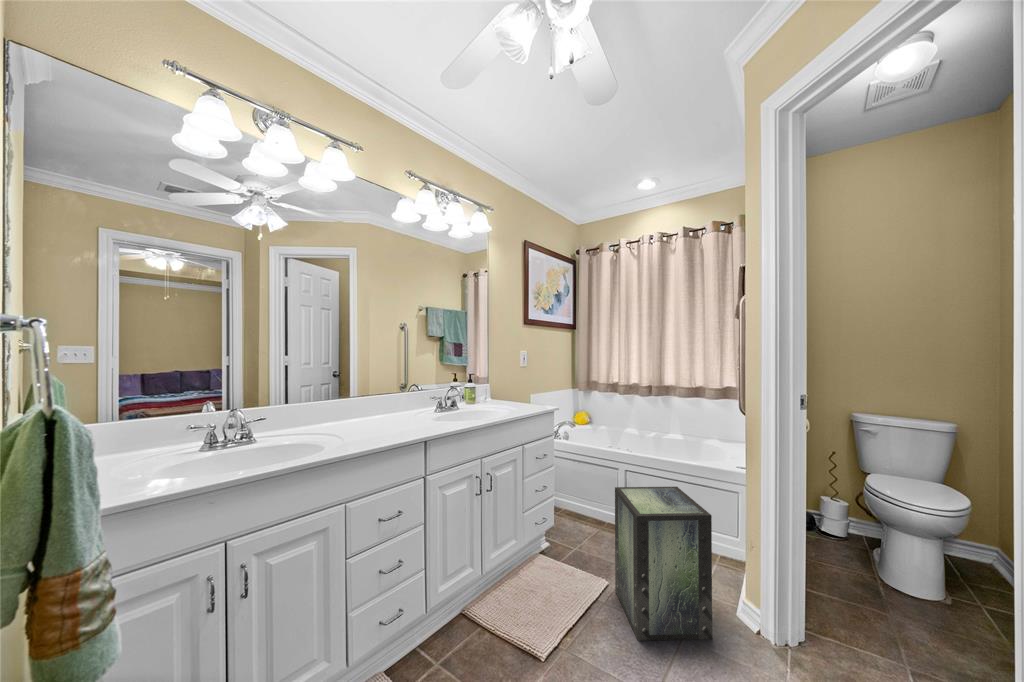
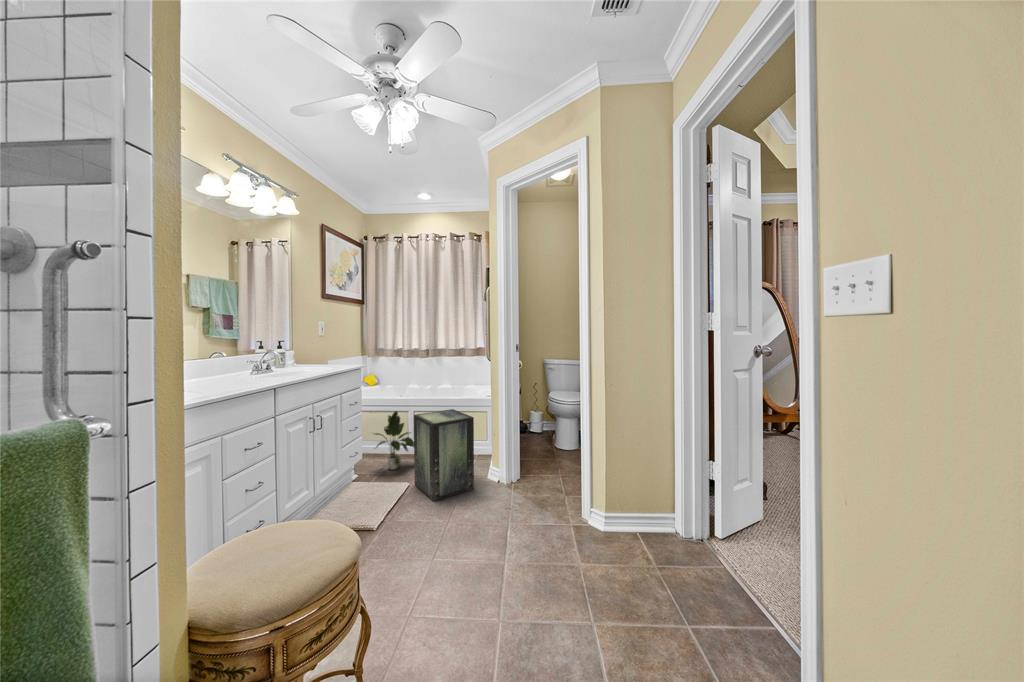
potted plant: none [566,469,626,549] -> present [375,411,414,470]

